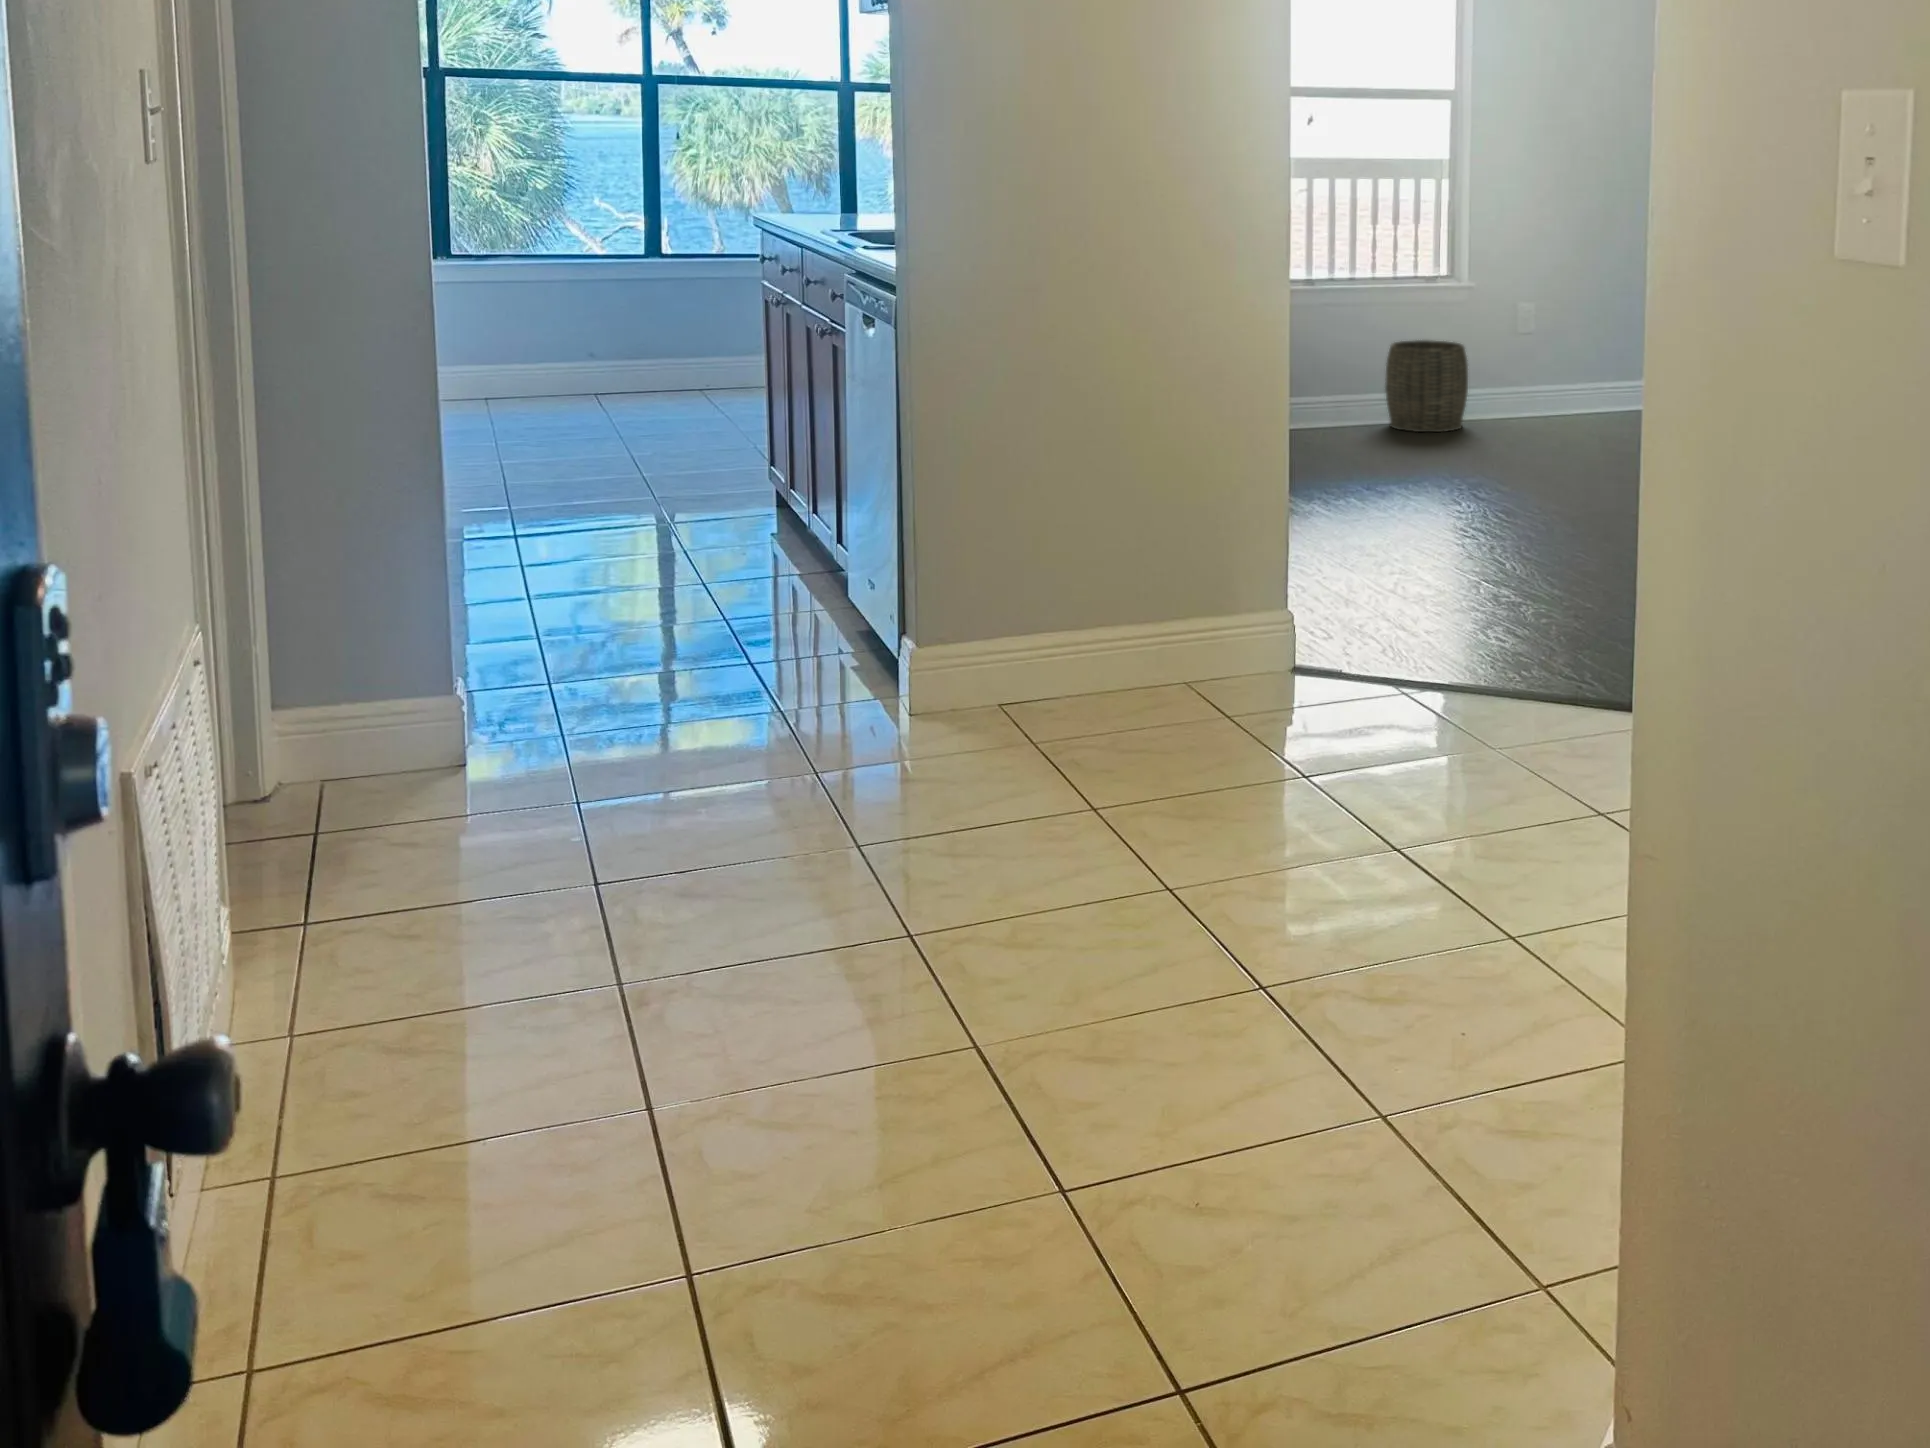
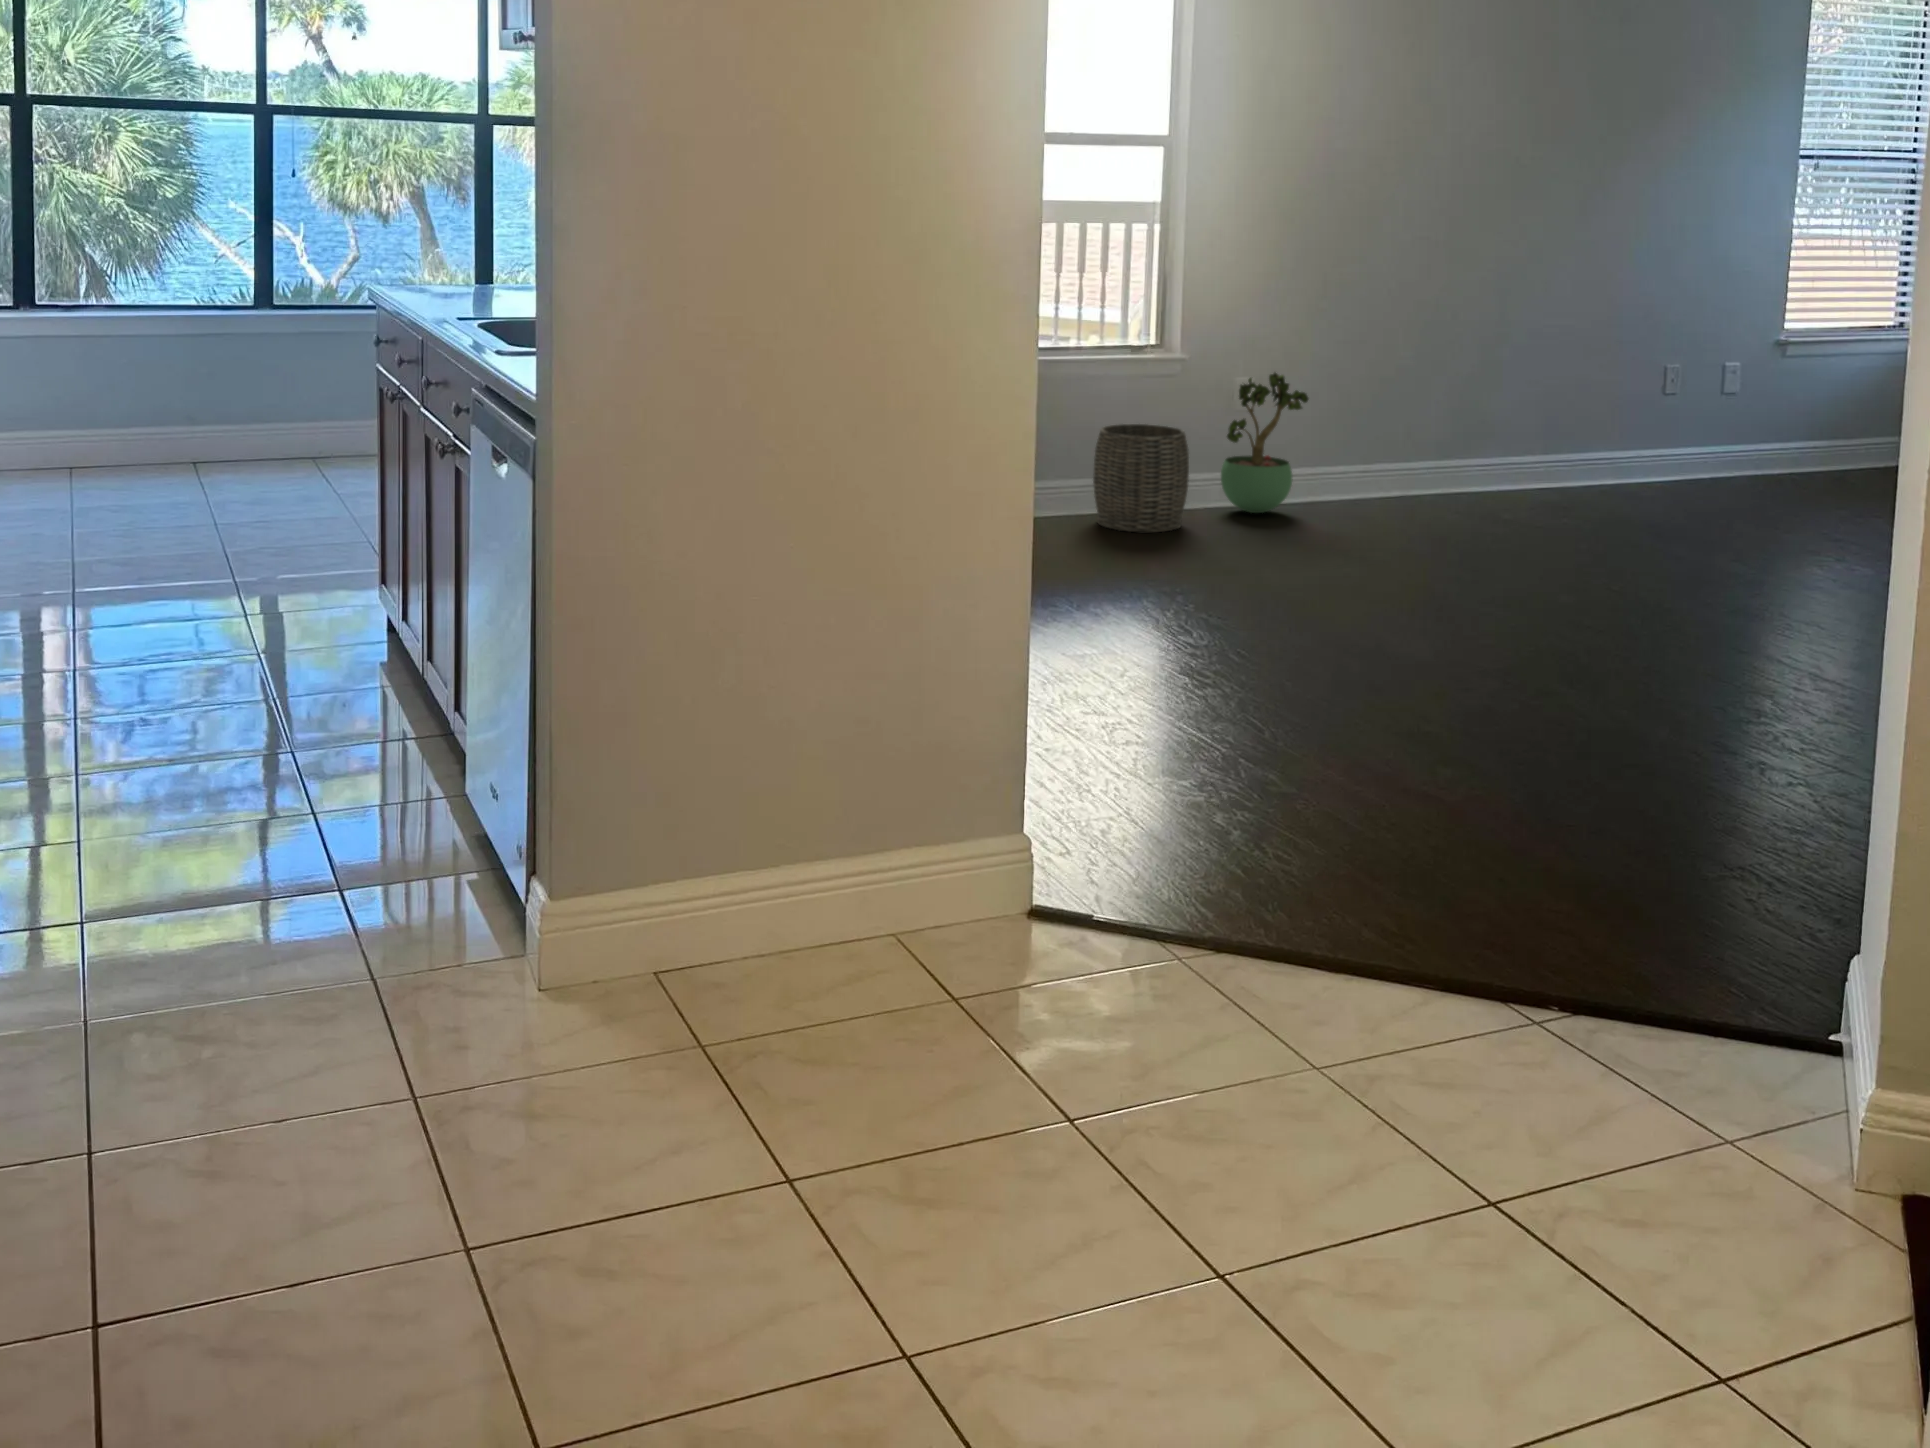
potted plant: none [1498,293,1574,417] -> present [1221,373,1308,513]

